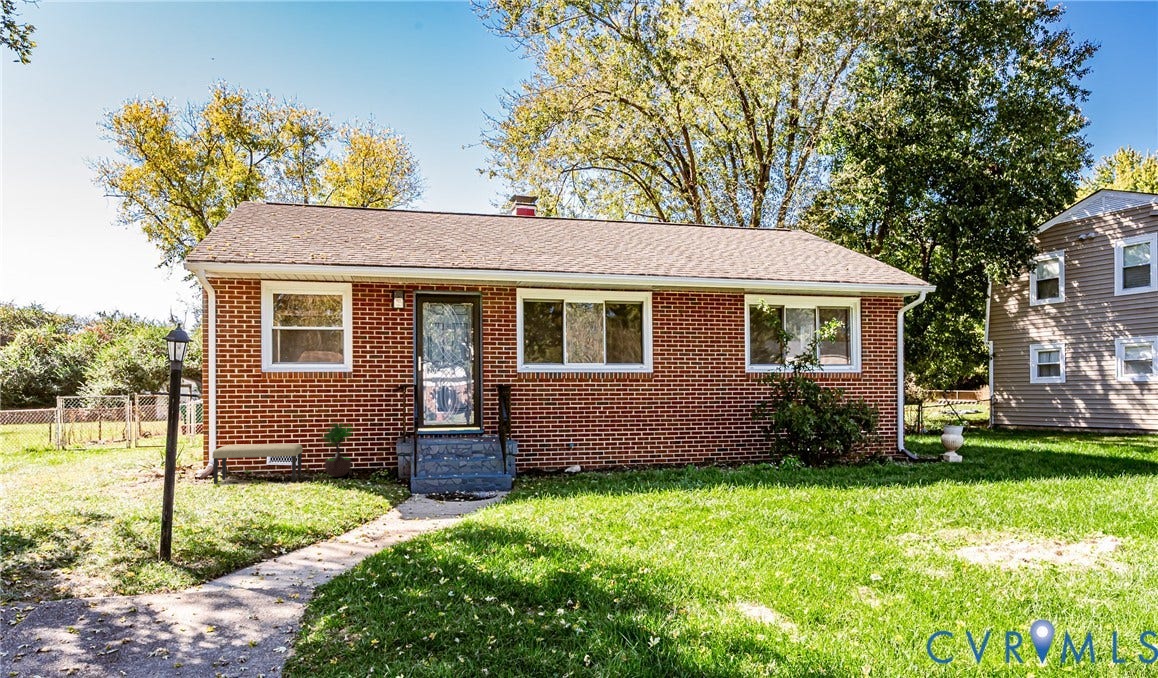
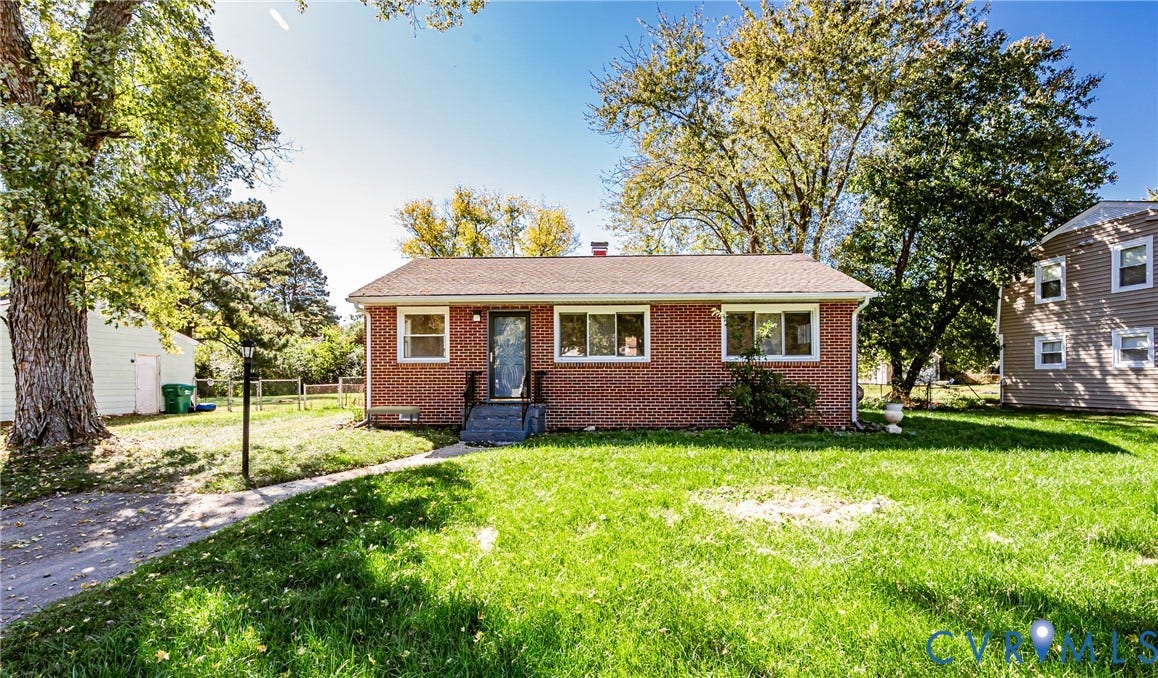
potted tree: present [322,423,351,477] -> none [426,391,448,428]

